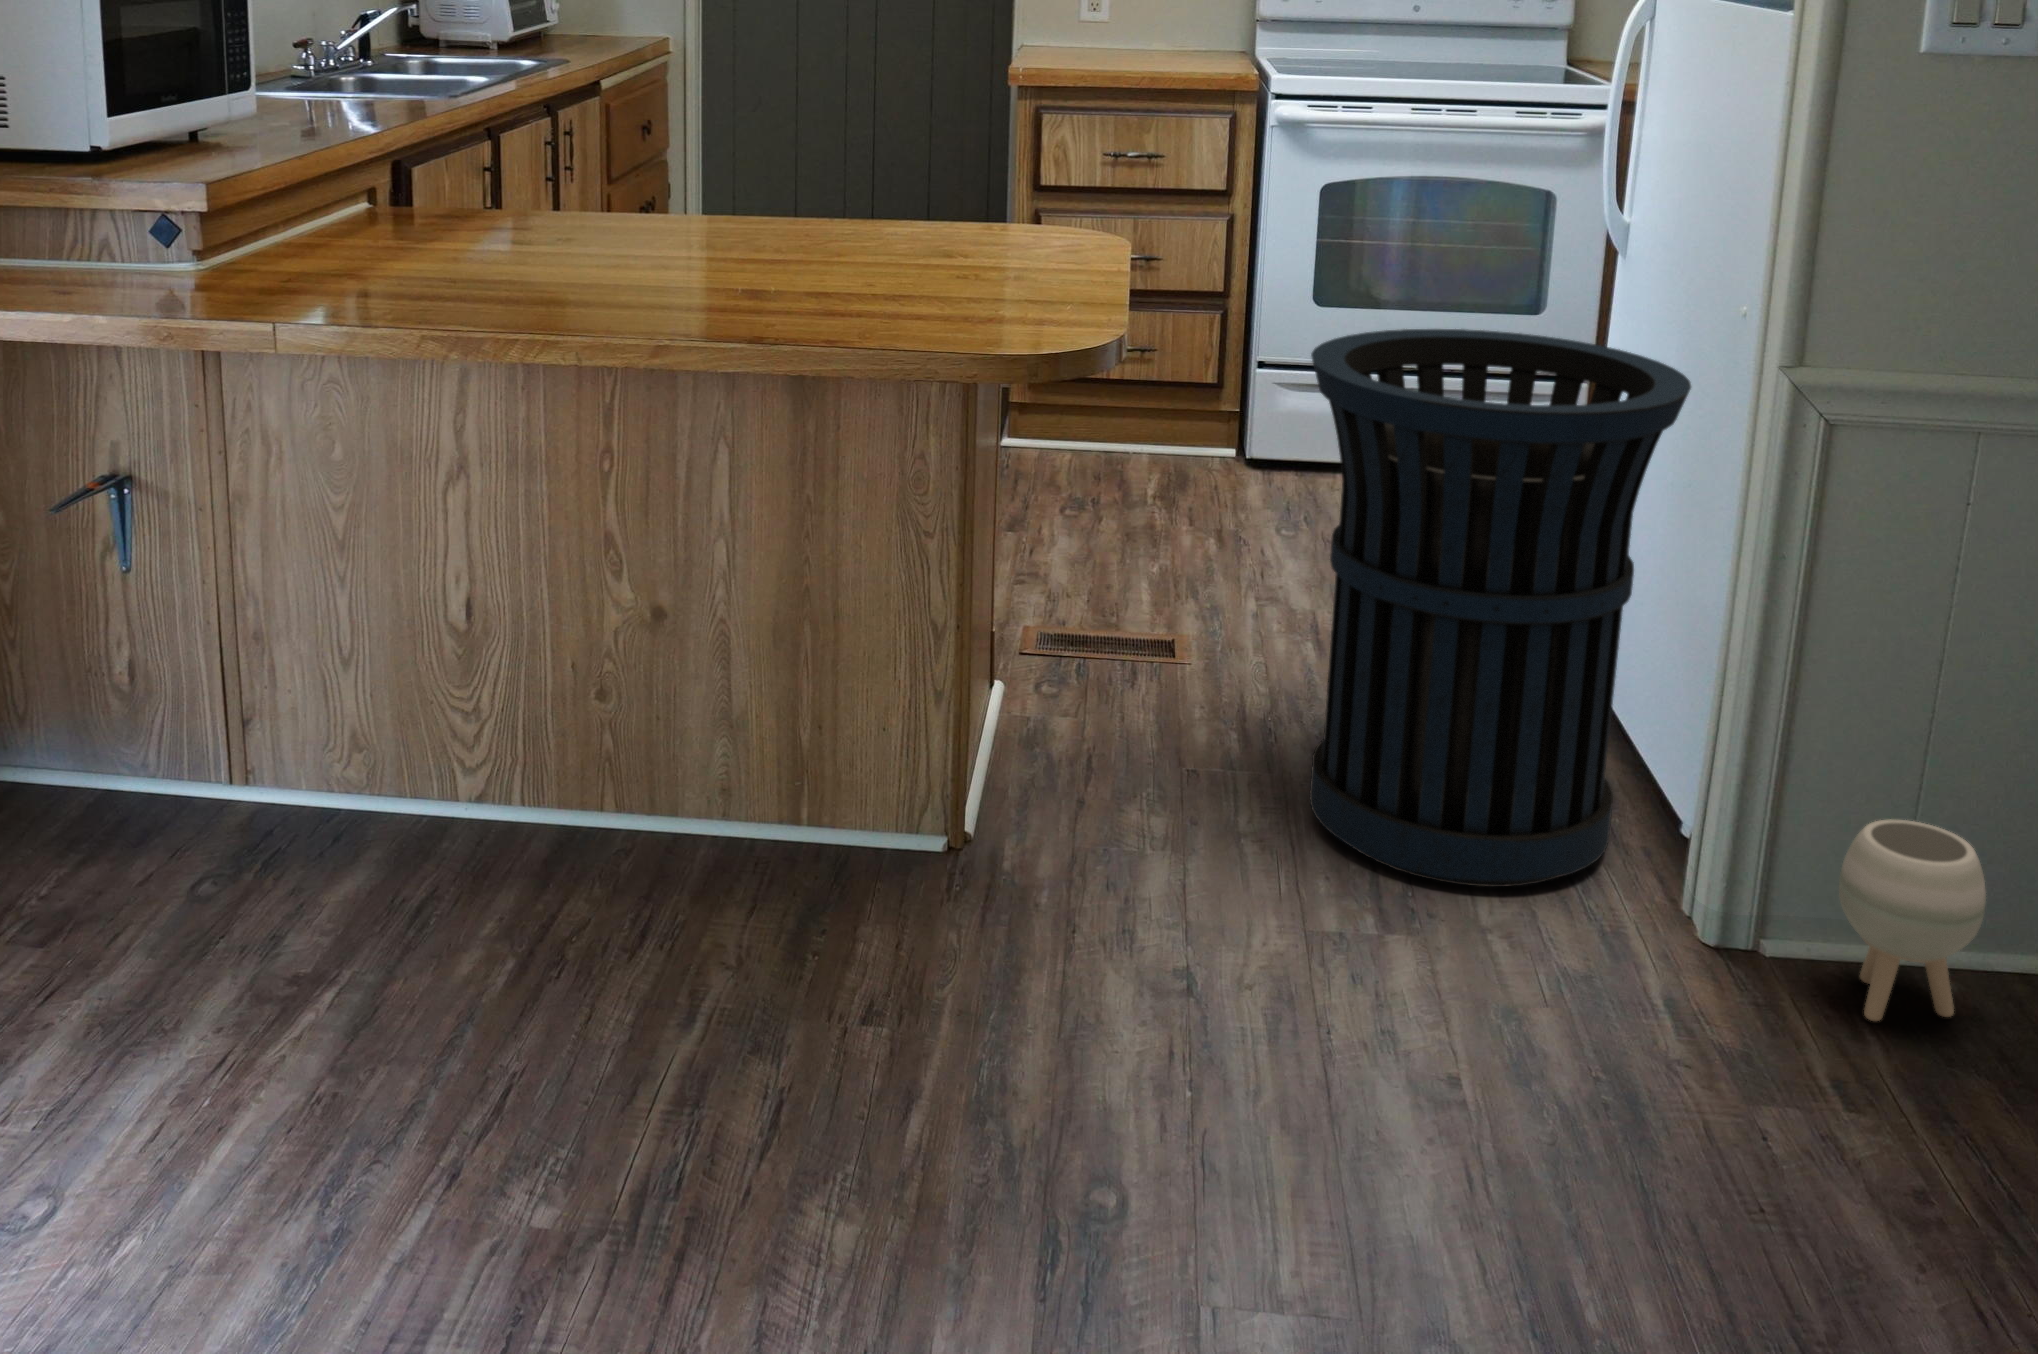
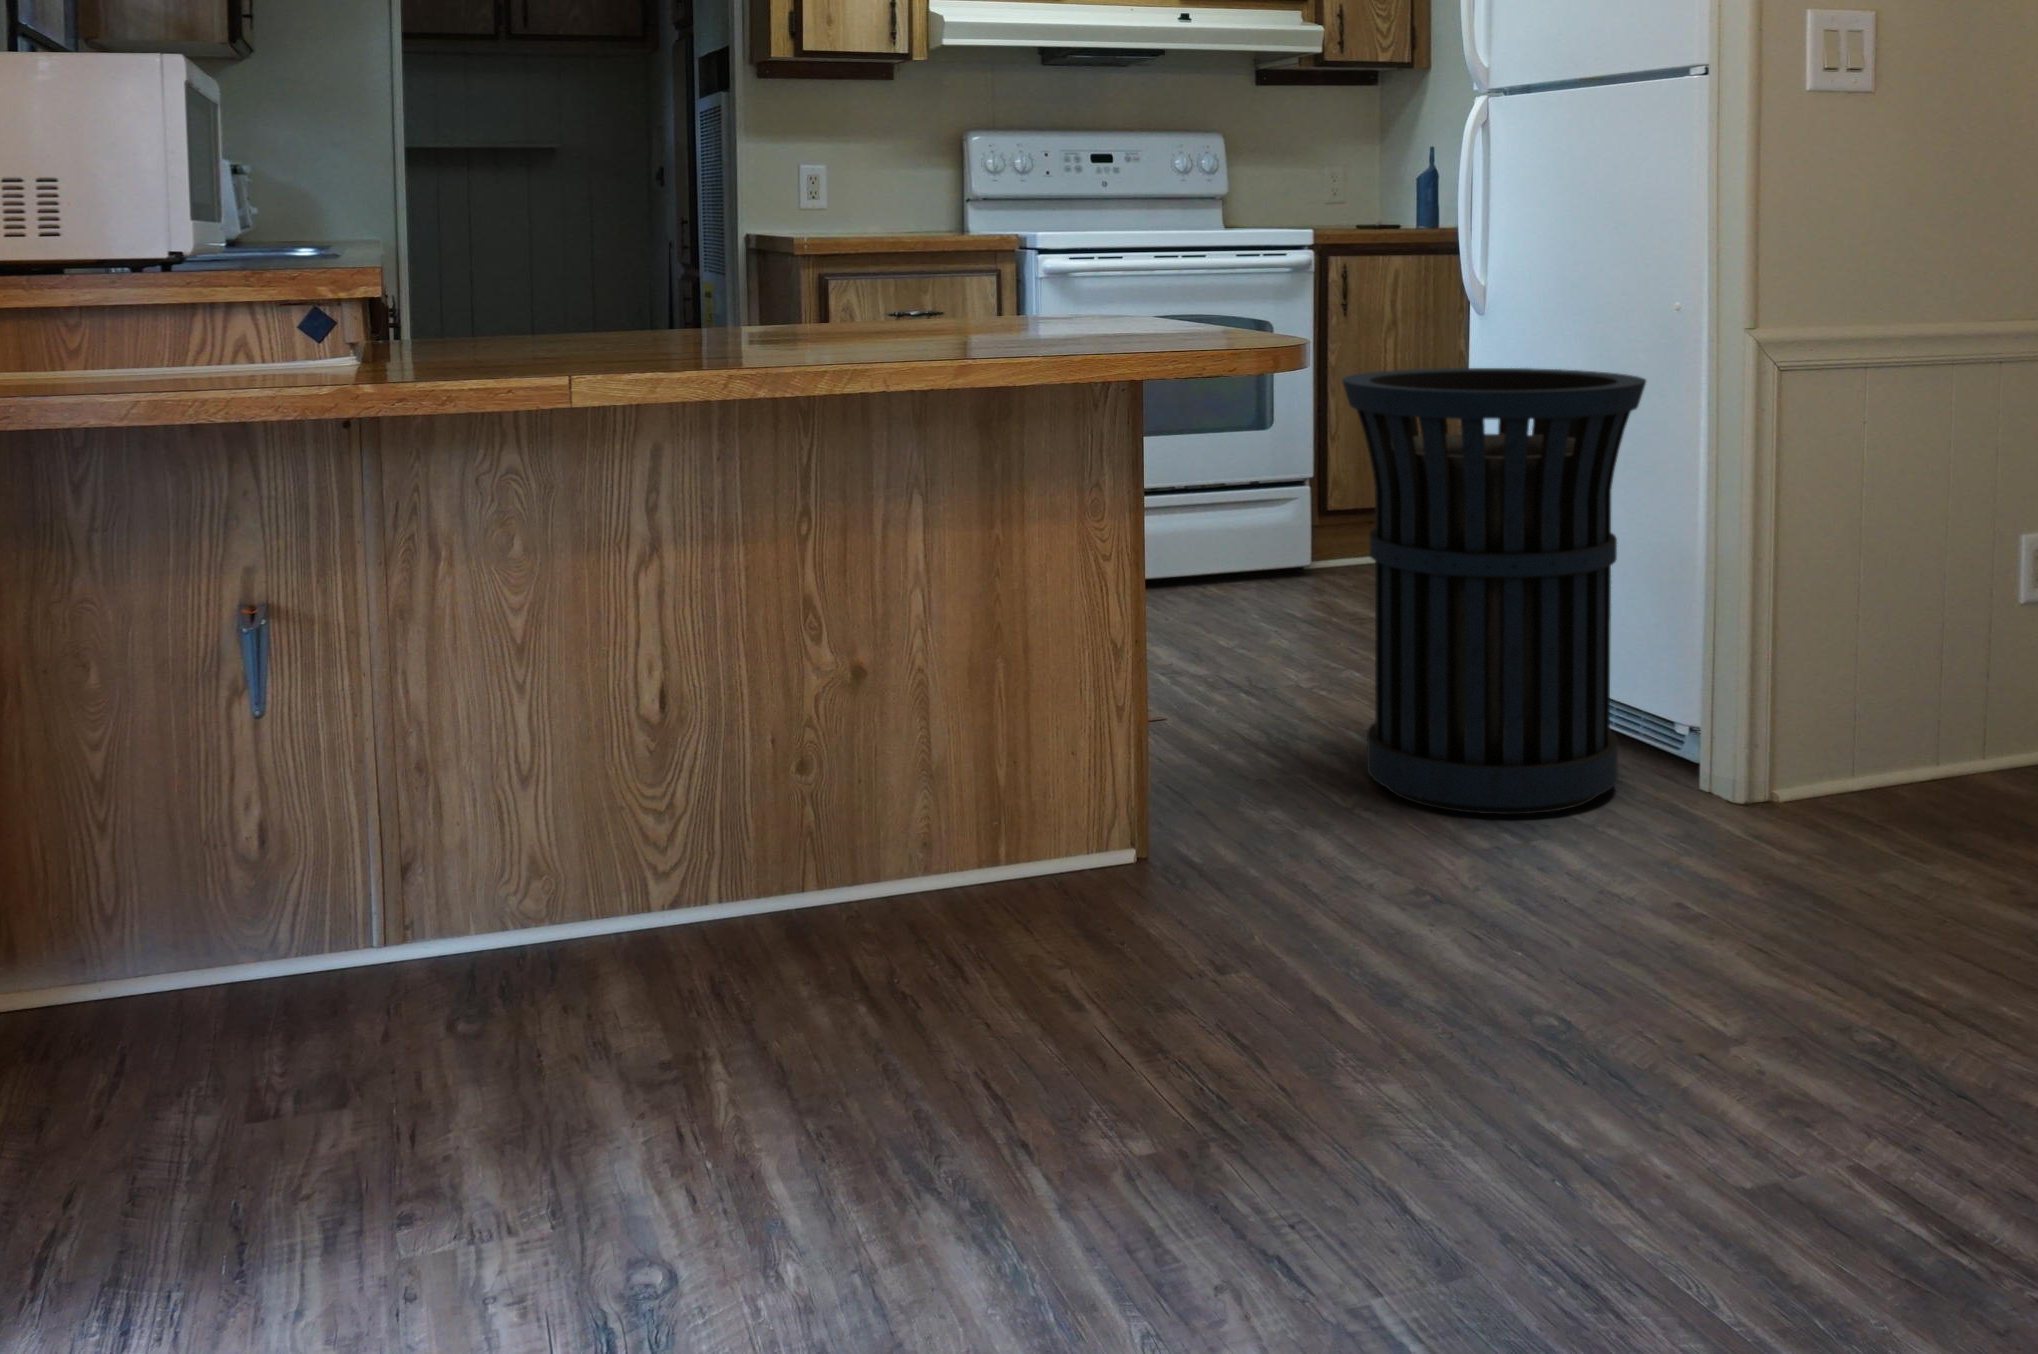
planter: present [1839,819,1986,1021] -> none [1831,675,1936,830]

